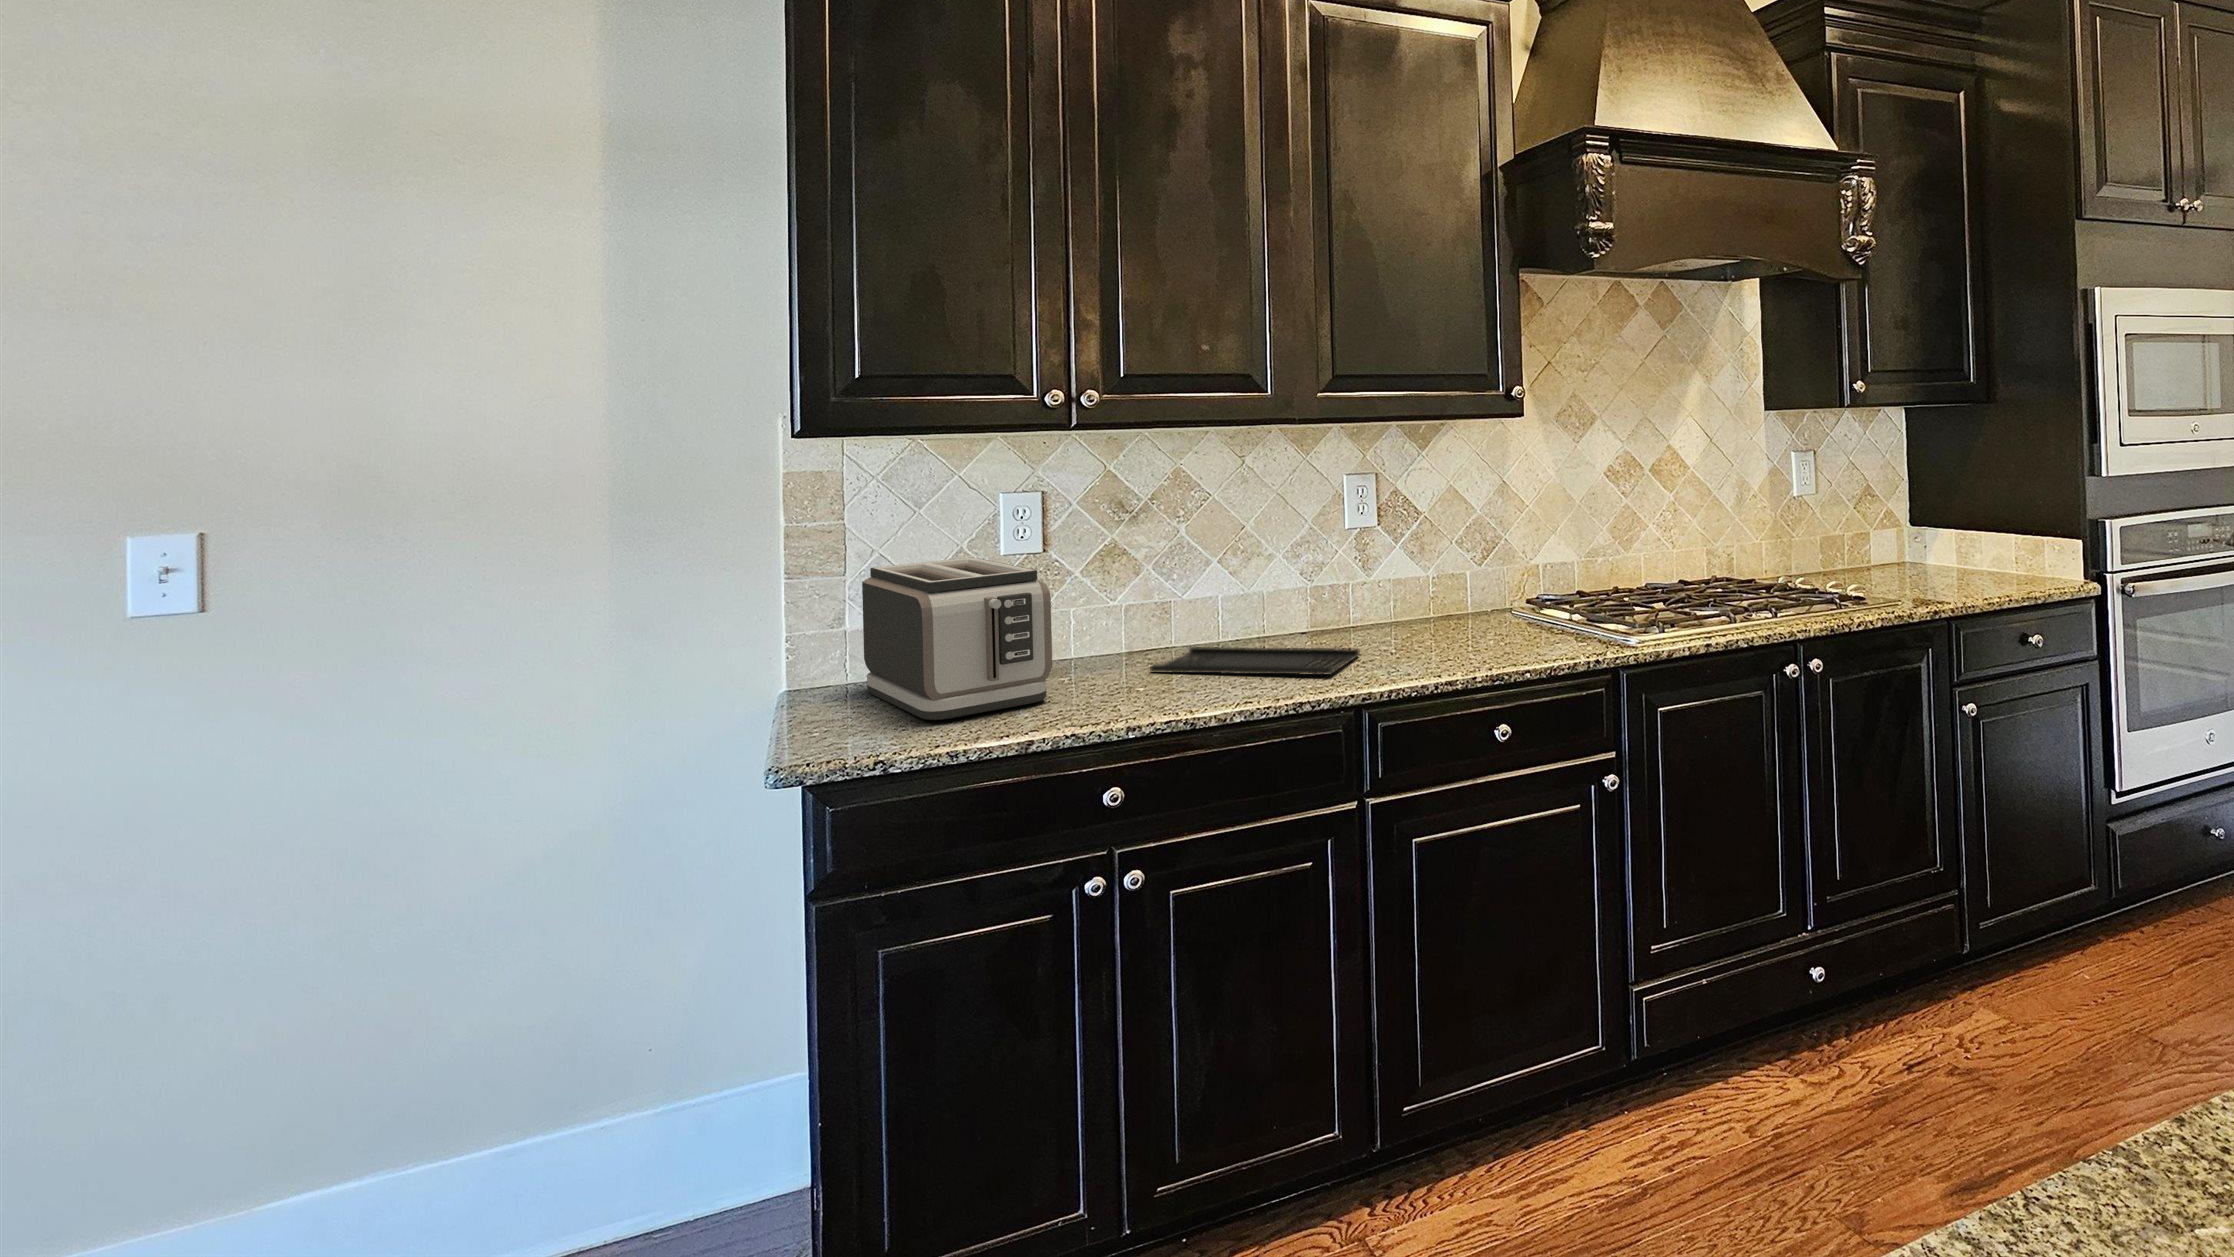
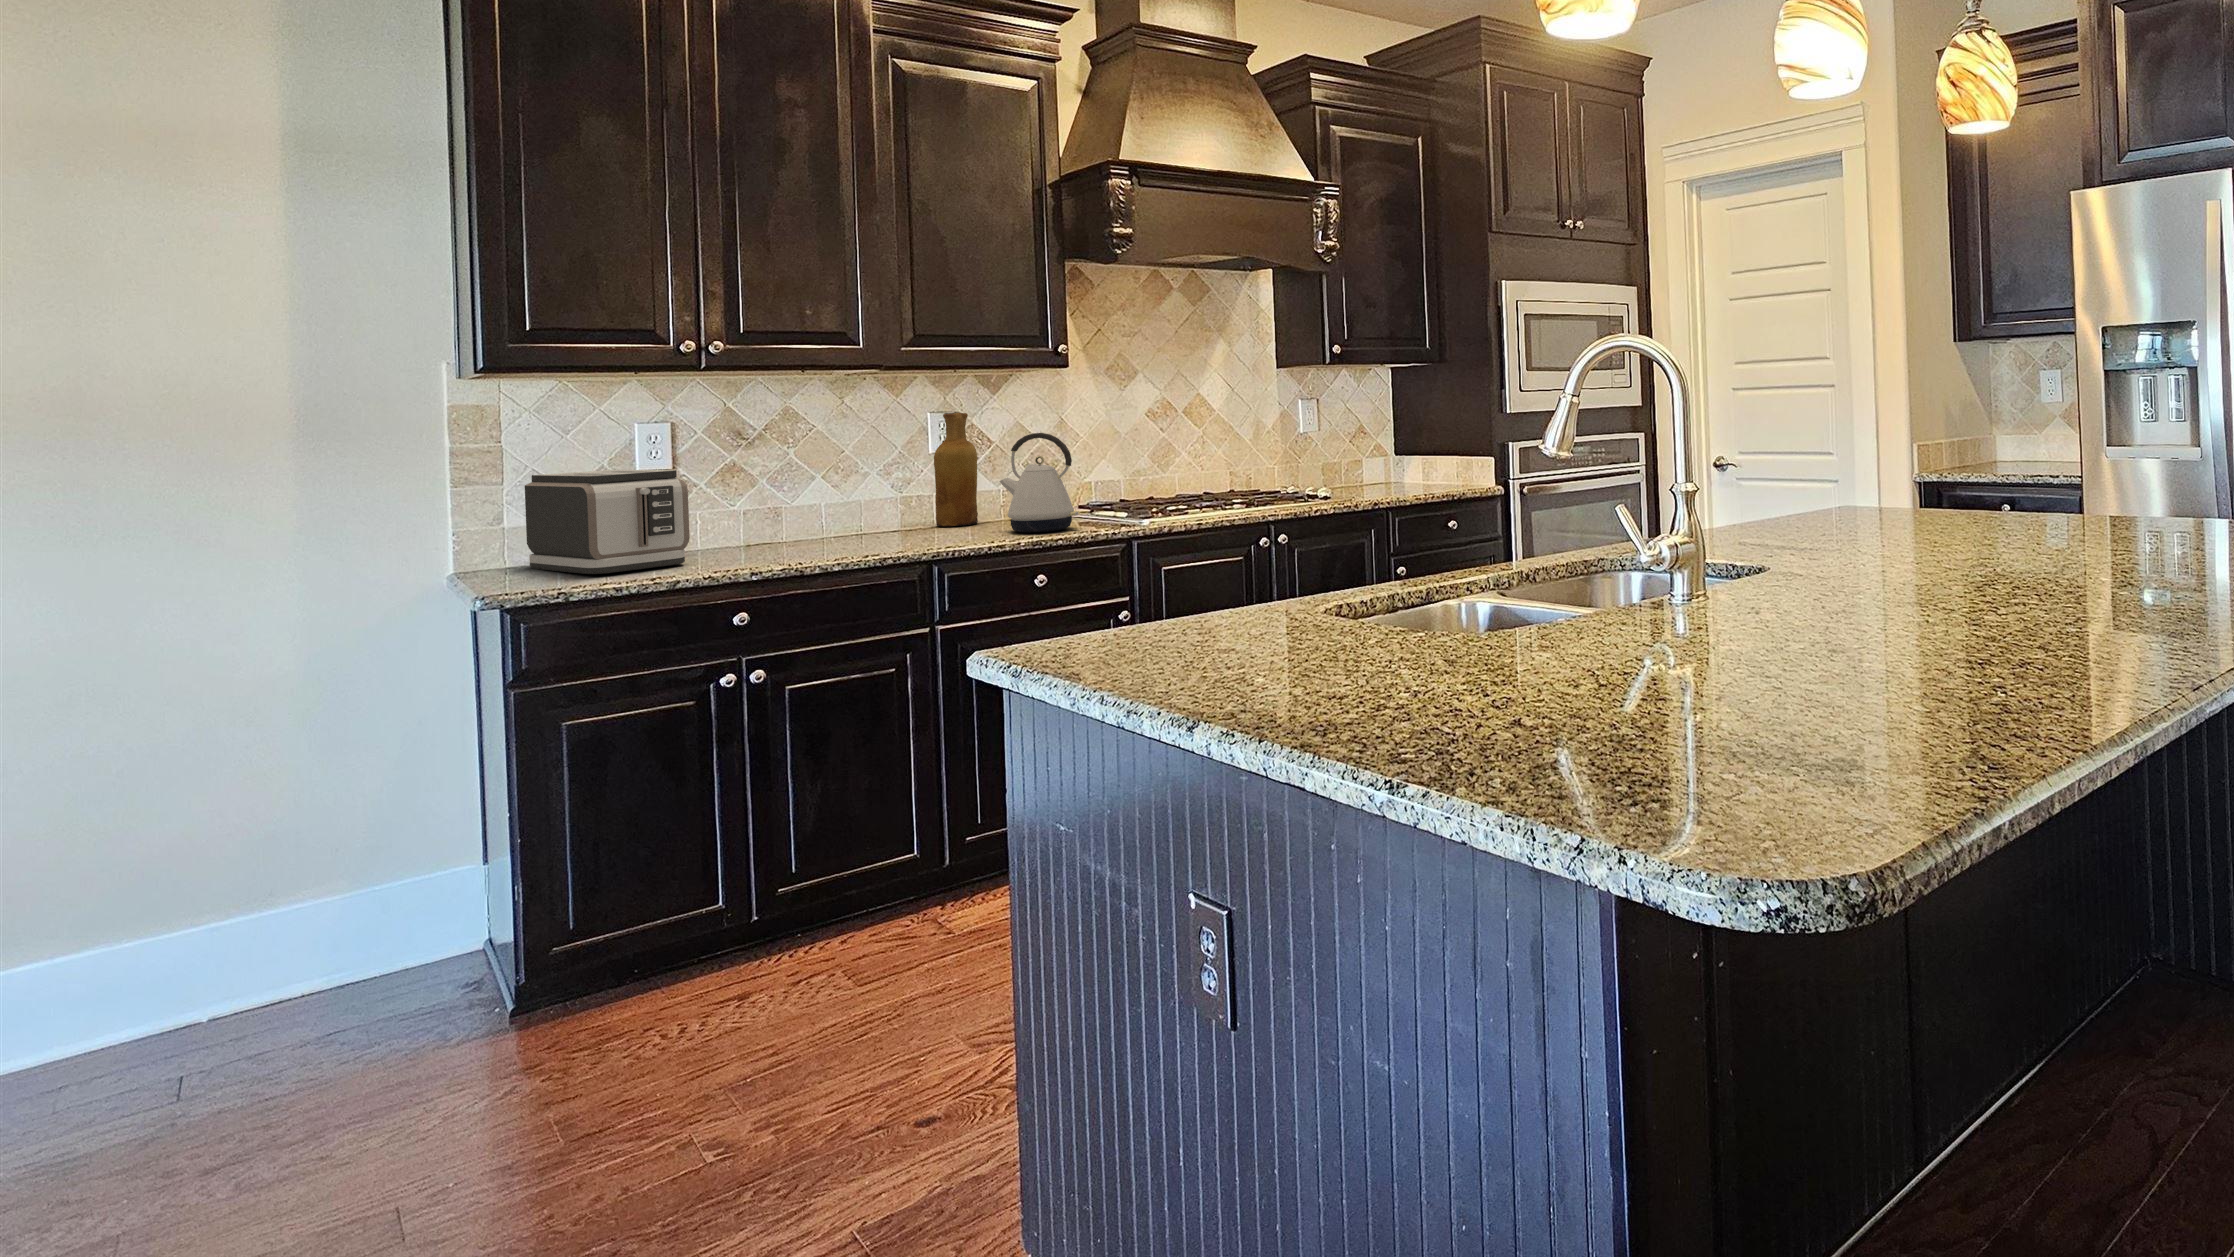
vase: none [1354,476,1408,632] -> present [934,412,978,526]
kettle: none [1441,512,1546,655] -> present [1000,433,1078,533]
tray: present [1150,647,1360,675] -> none [766,532,935,550]

